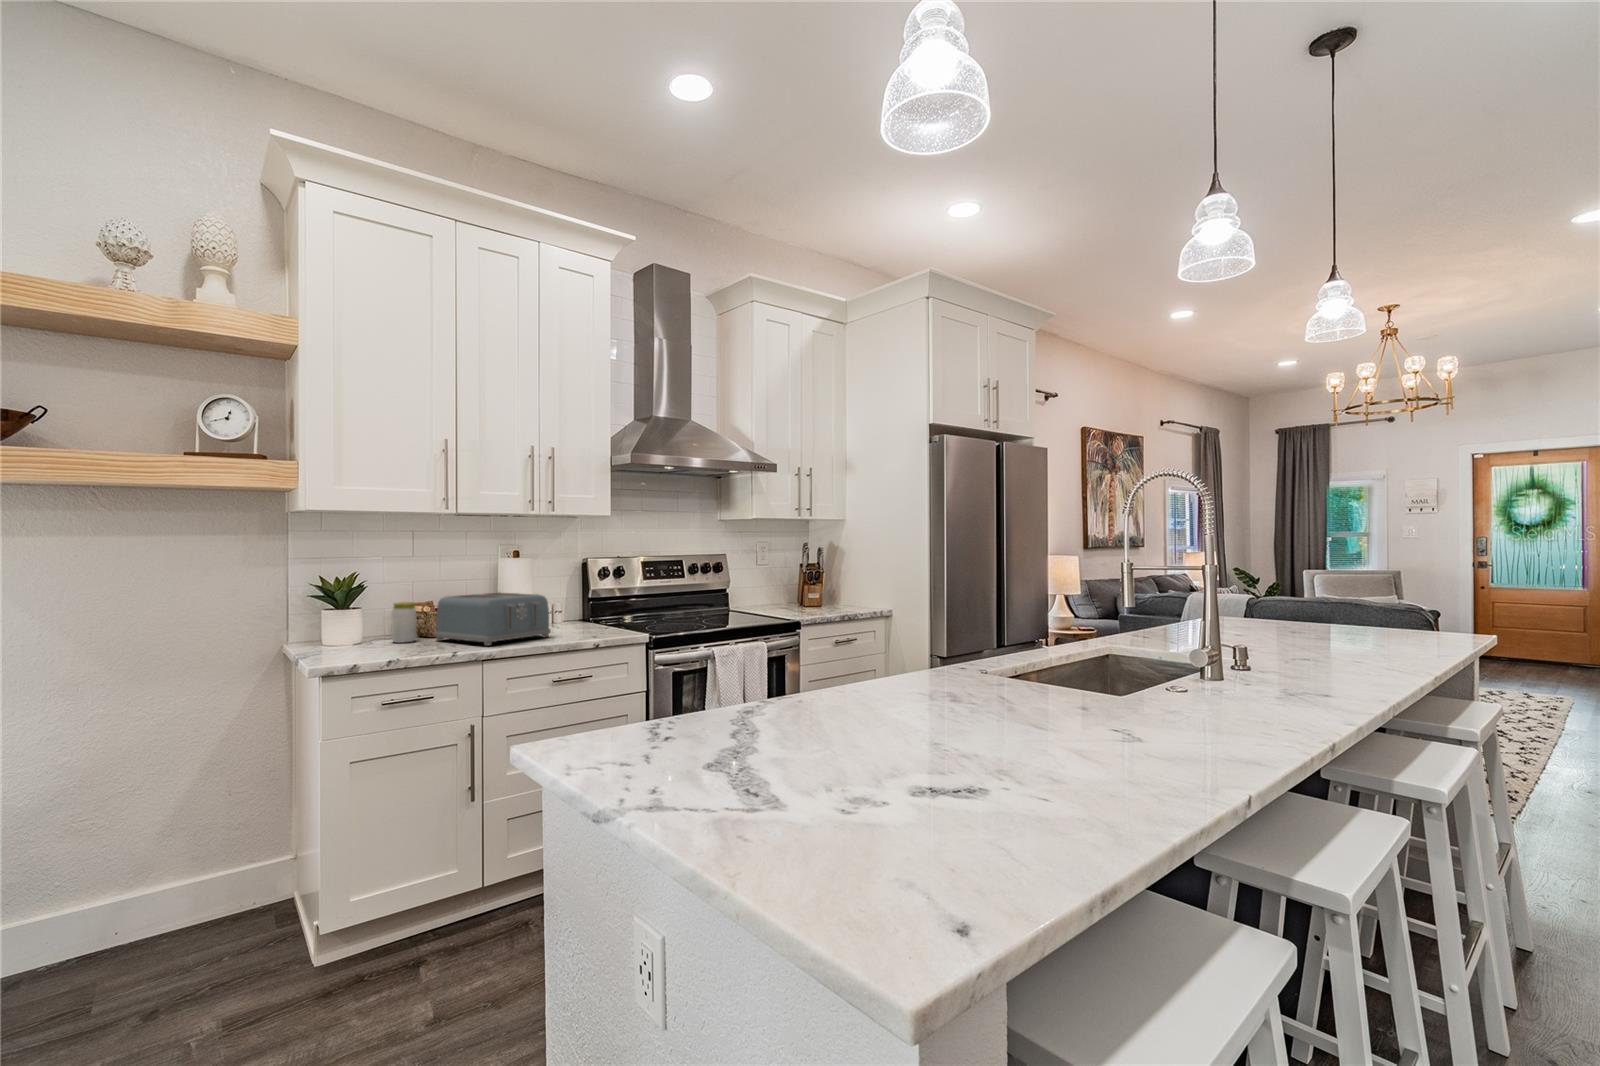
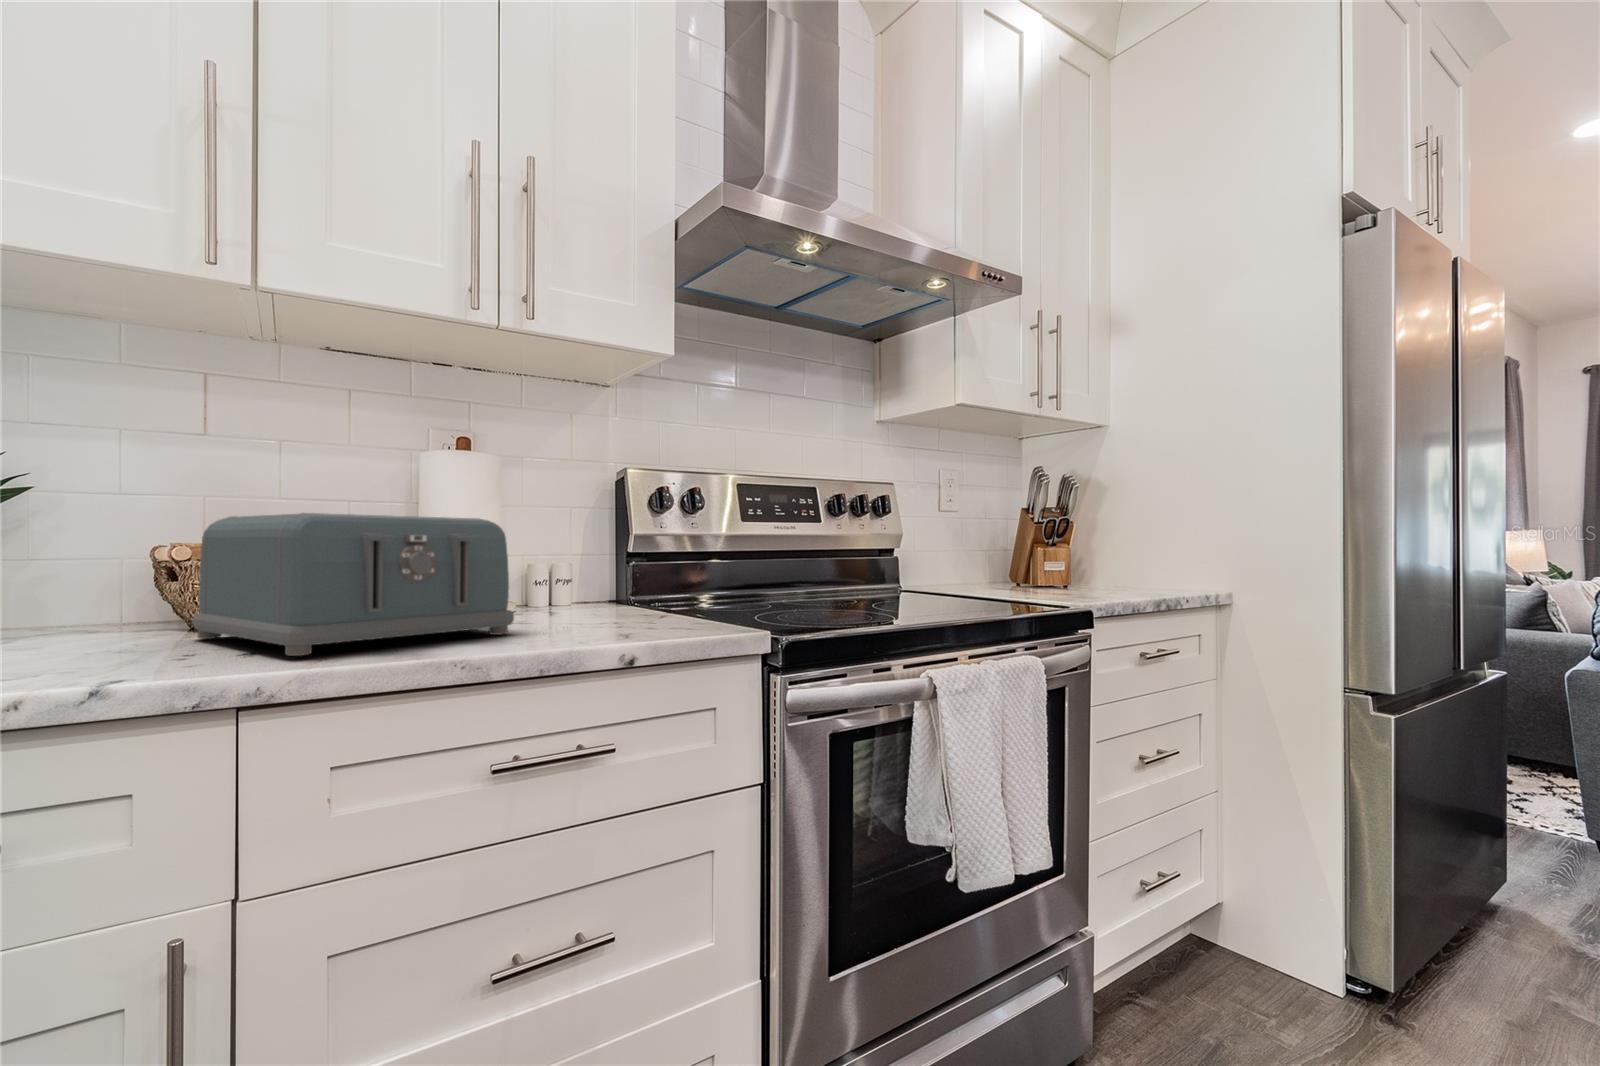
jar: present [392,602,417,643] -> none [66,532,150,642]

